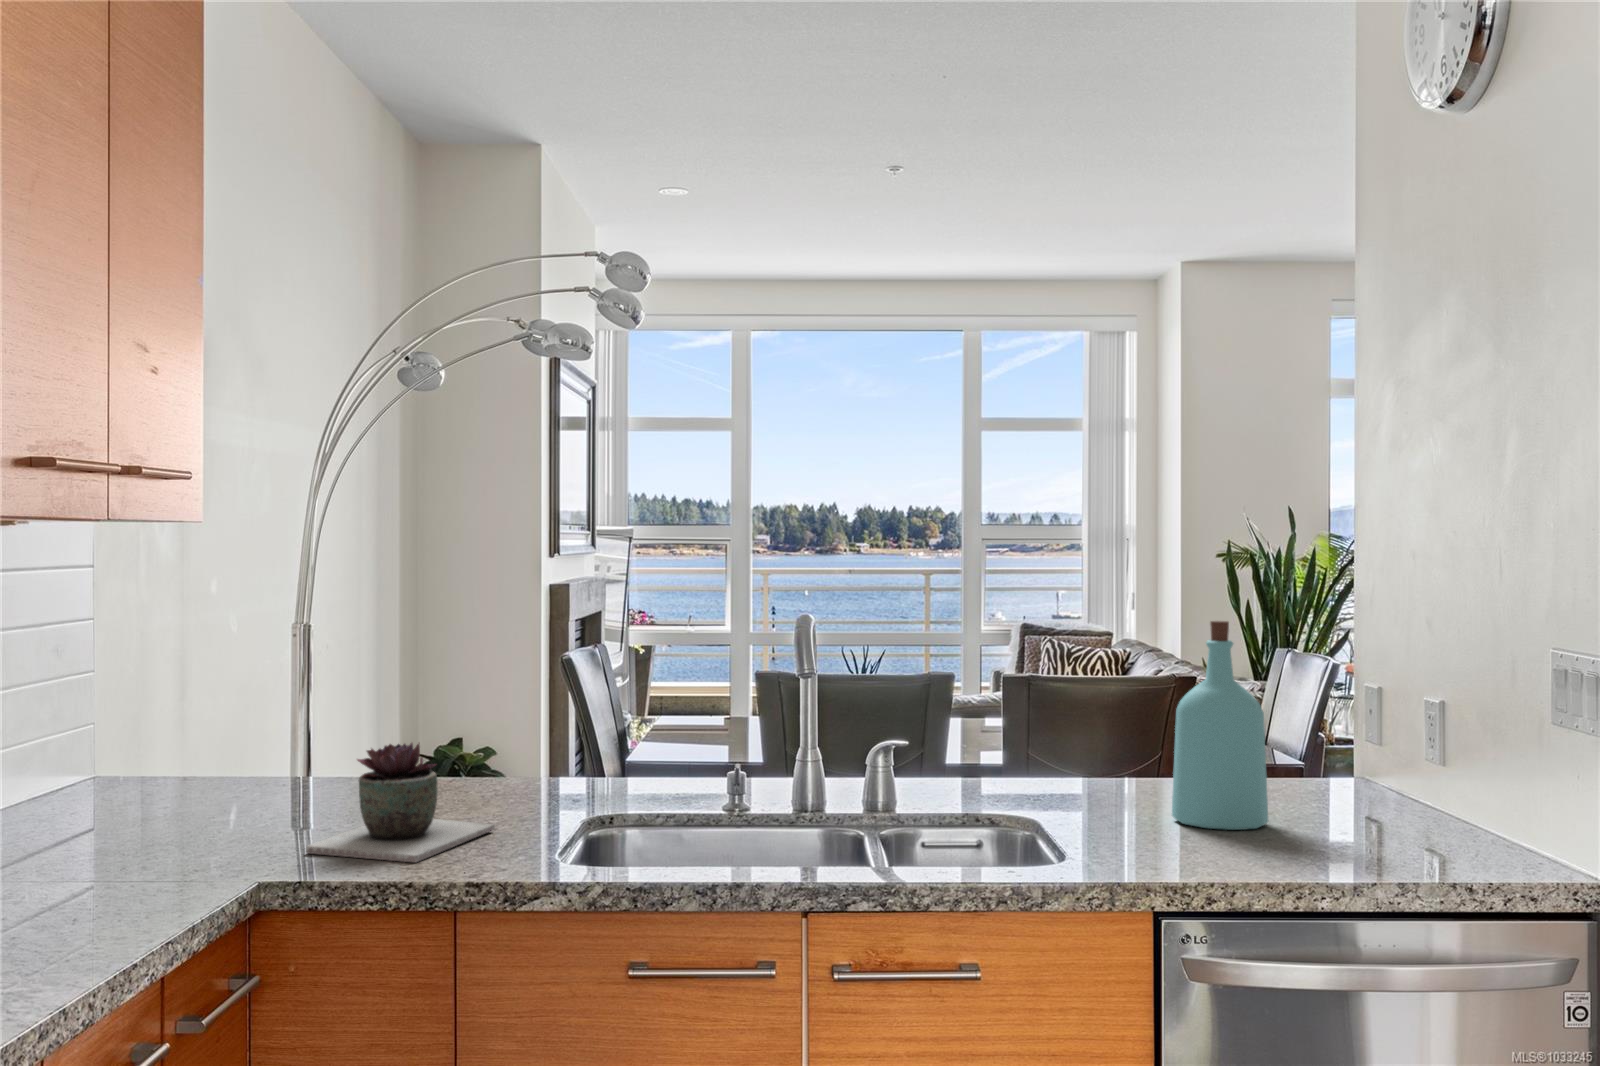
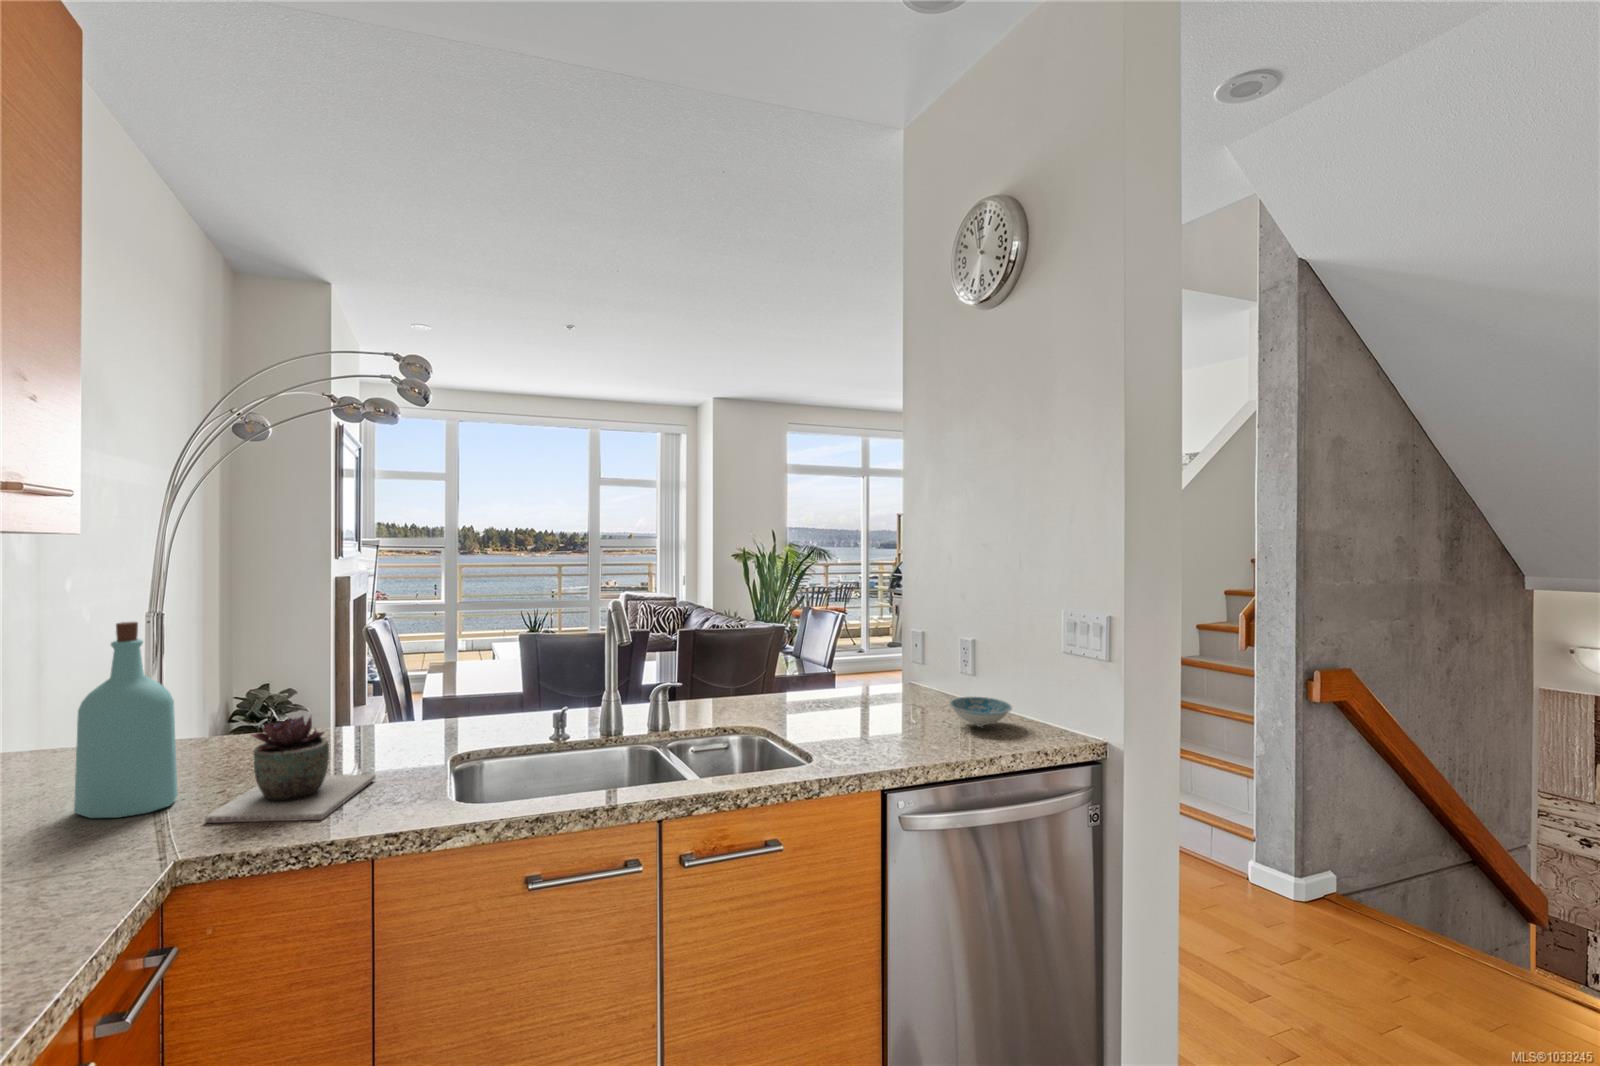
bottle: present [1172,621,1269,830] -> present [74,622,178,818]
ceramic bowl: none [1329,794,1443,843] -> present [949,697,1012,727]

